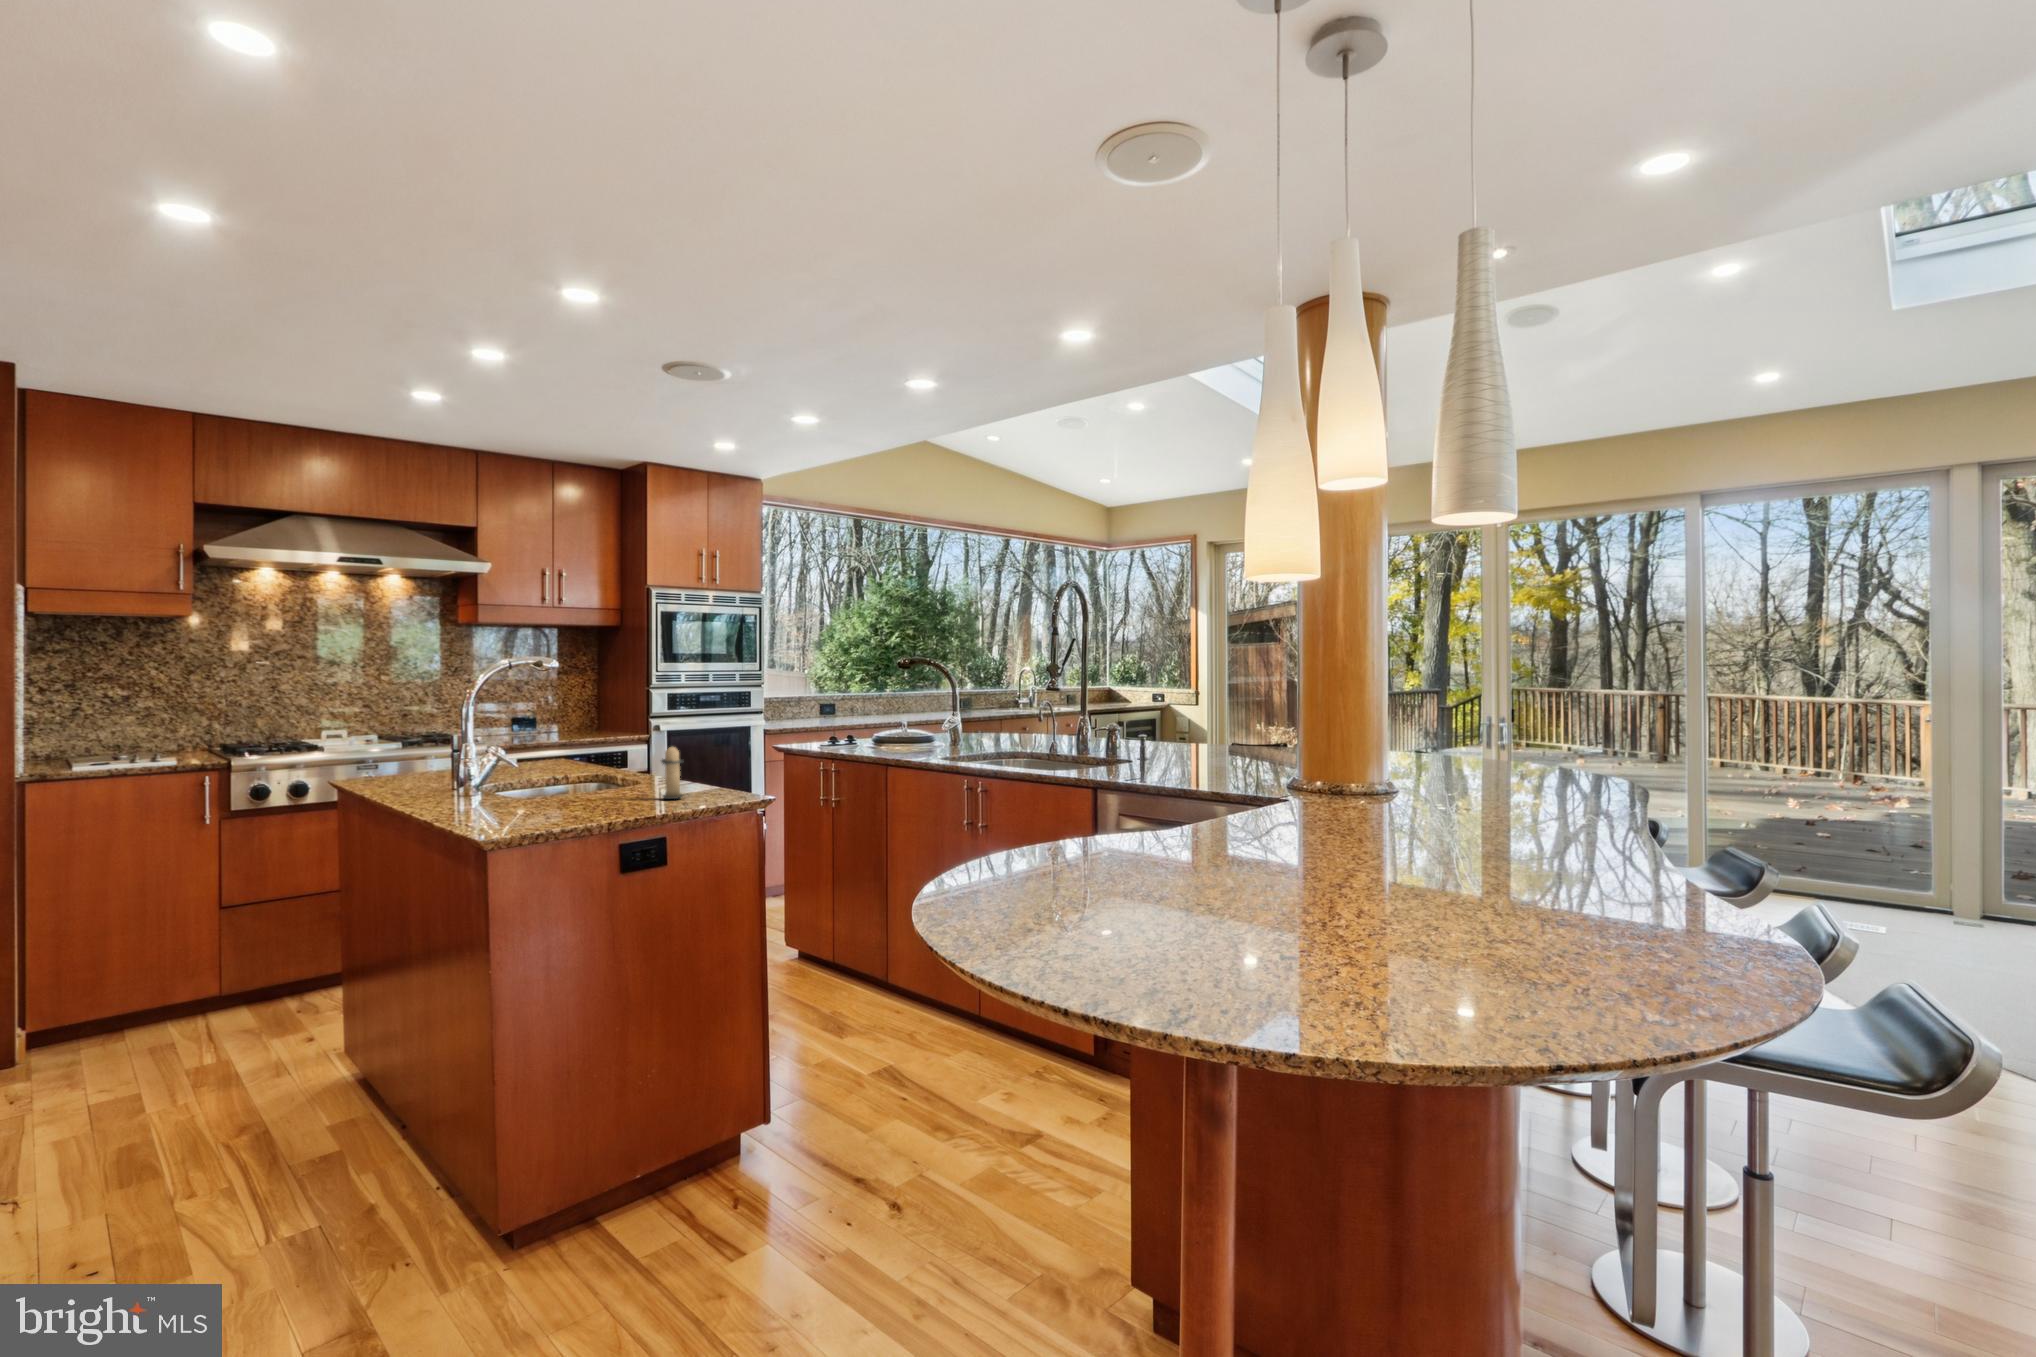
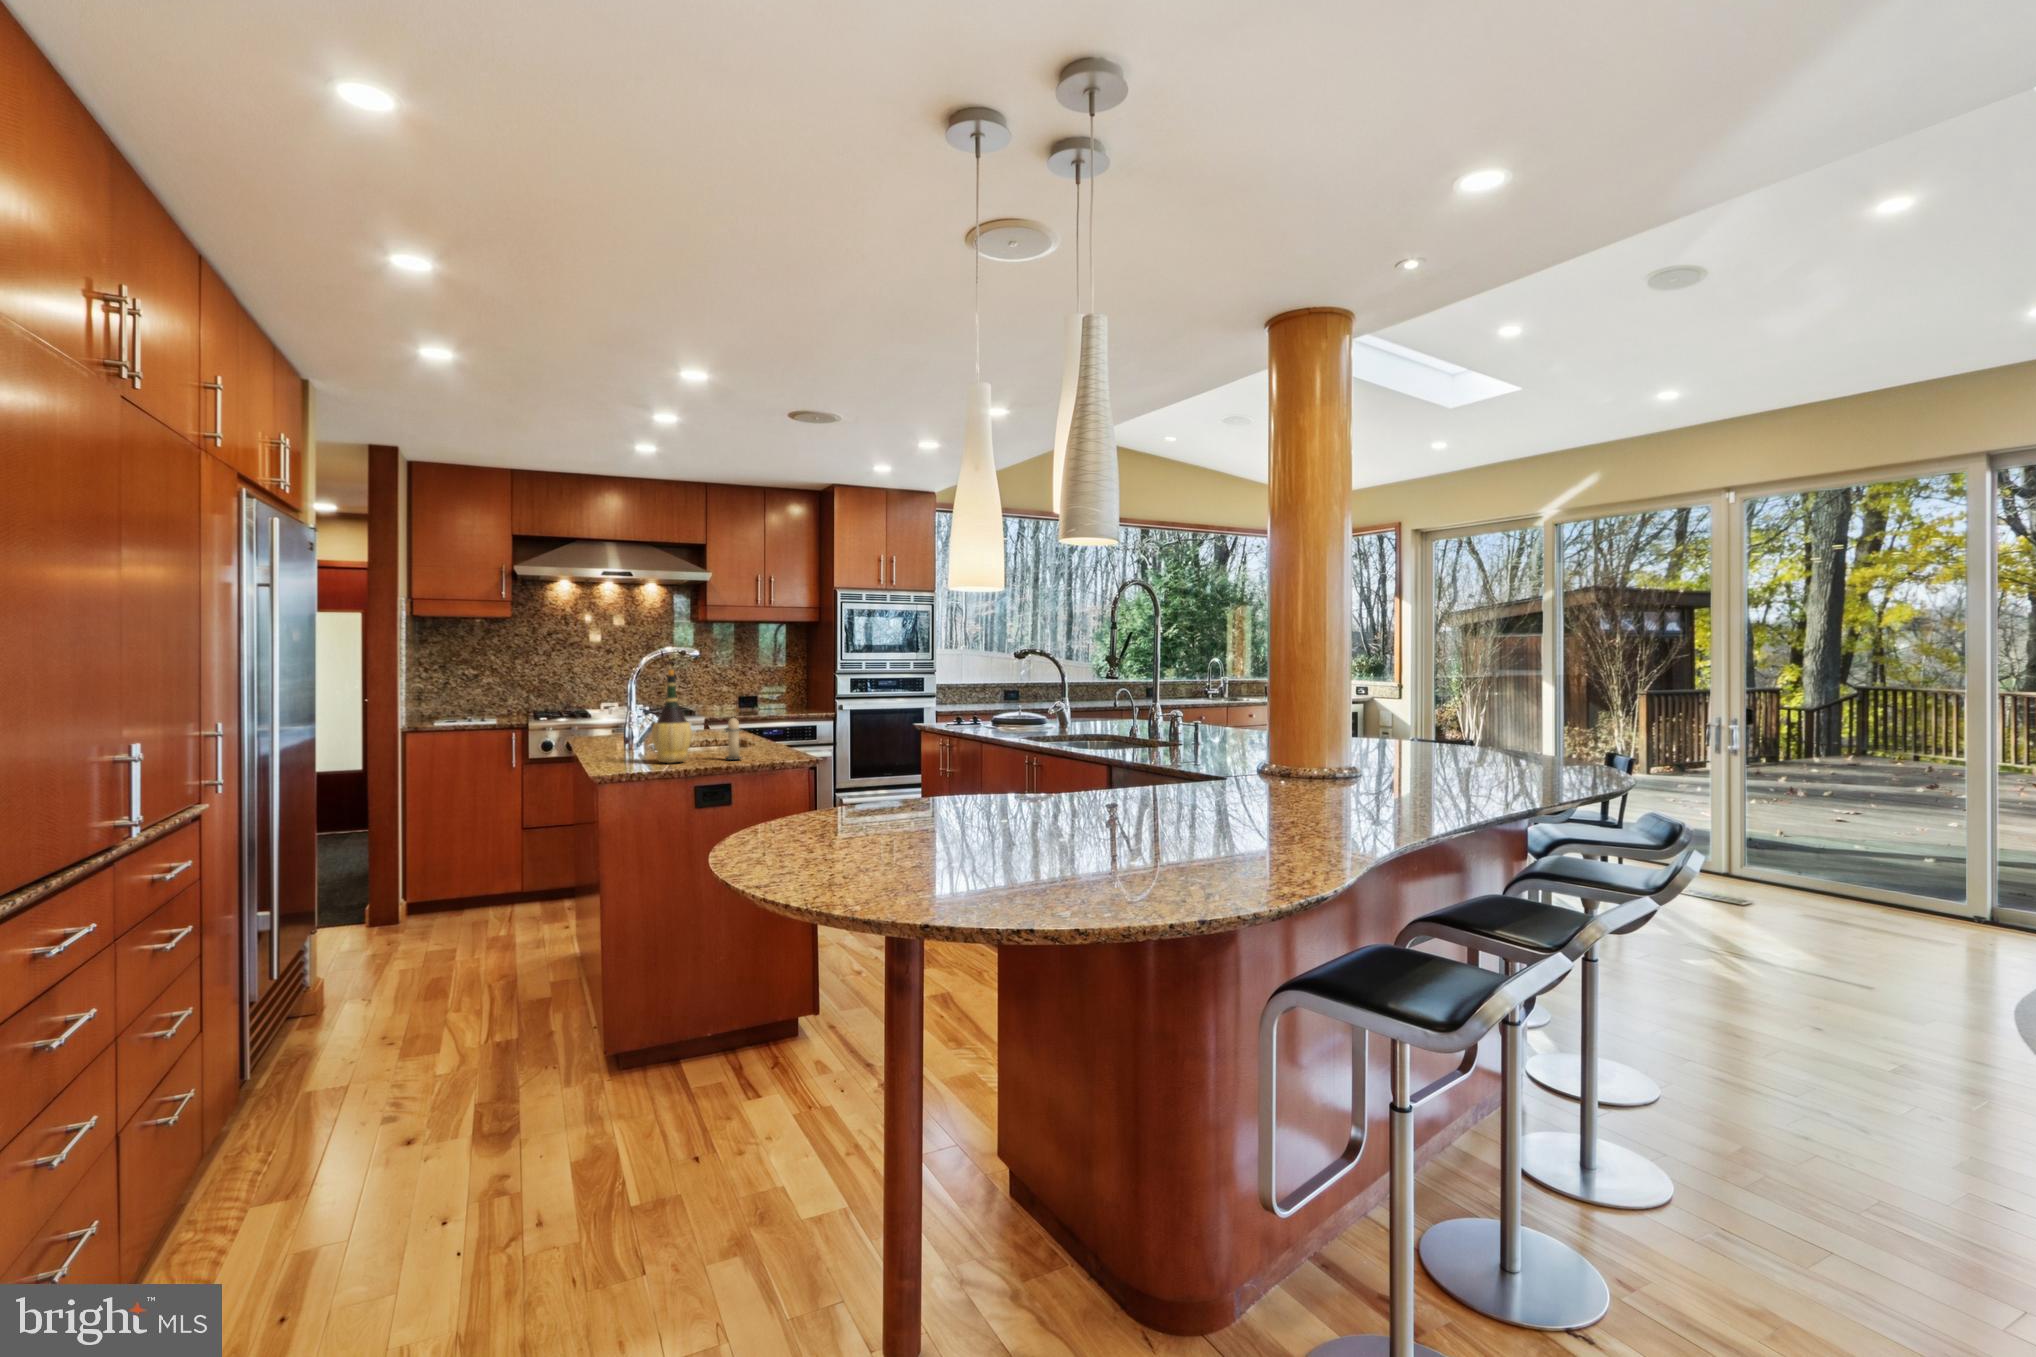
wine bottle: none [574,688,626,807] -> present [652,670,692,763]

